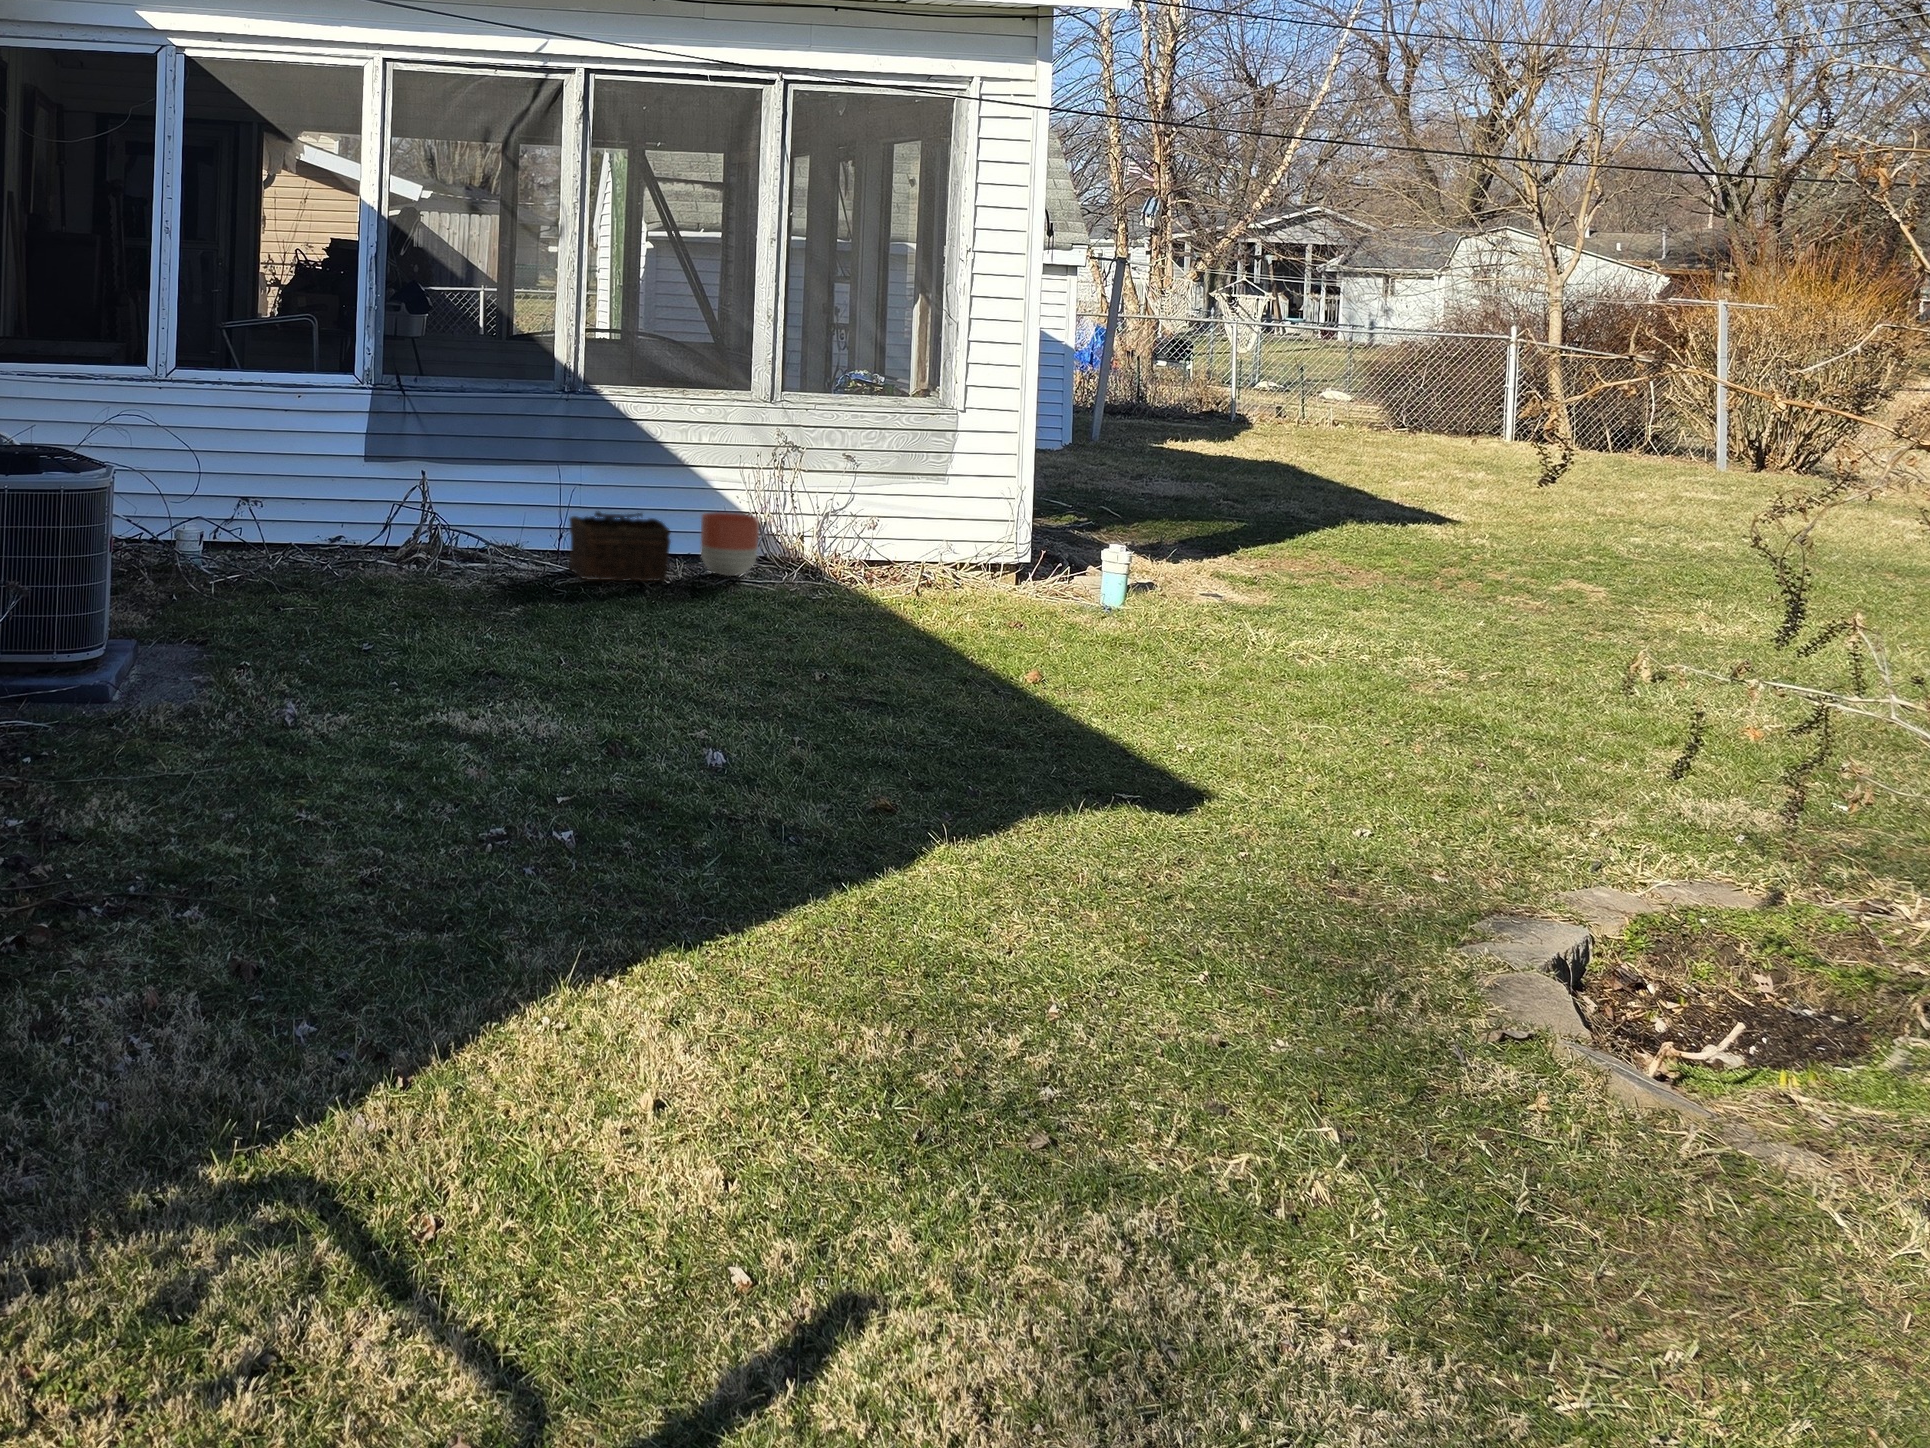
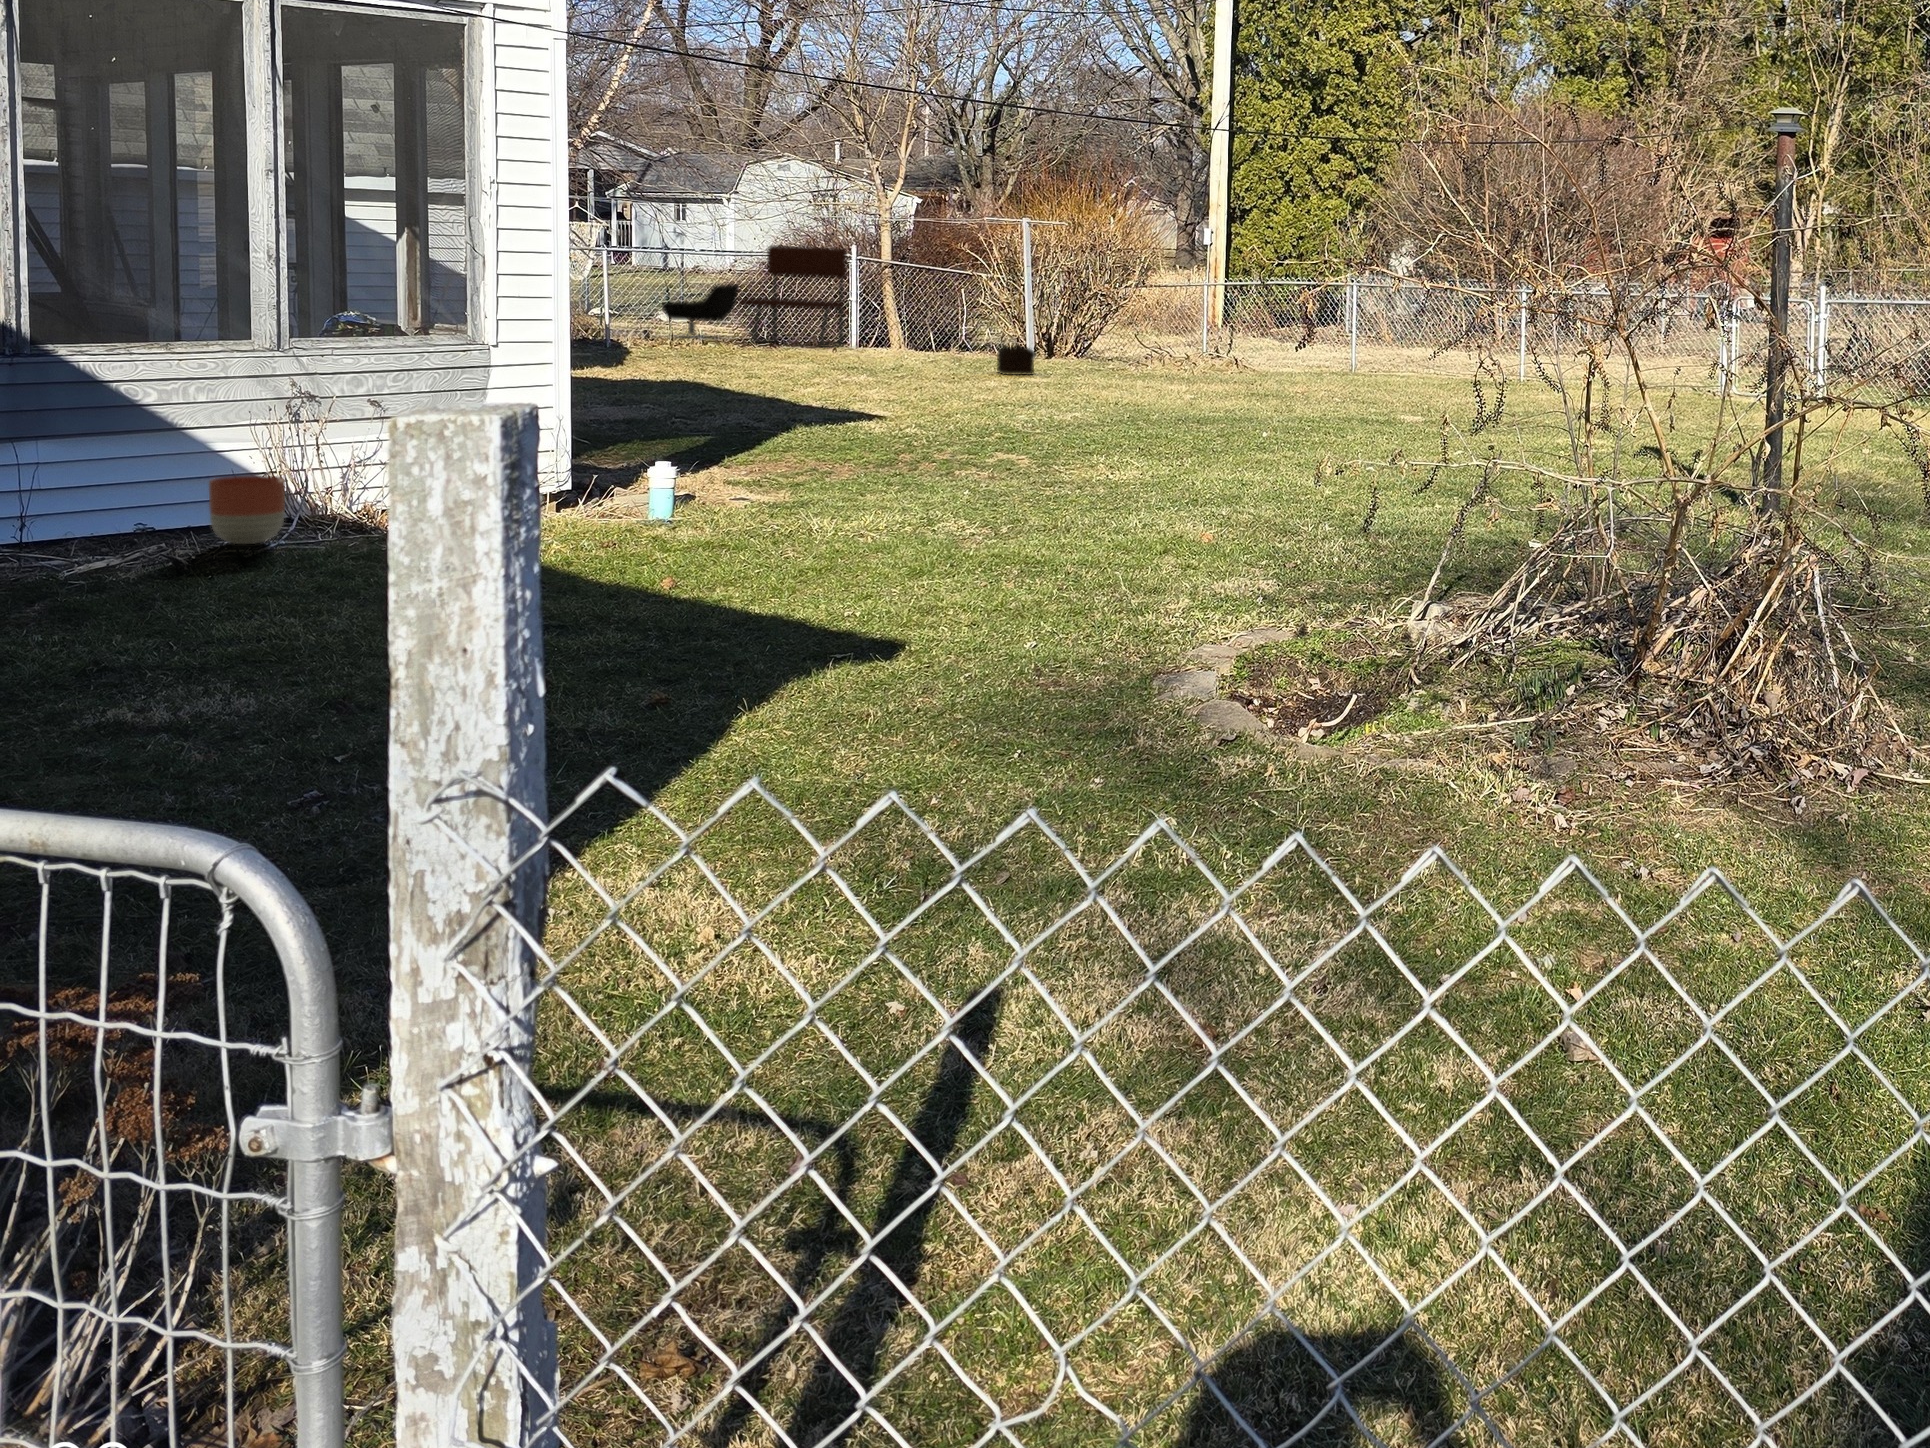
bench: none [1382,325,1506,439] -> present [740,245,847,347]
lounge chair: none [1303,365,1388,421] -> present [662,284,739,336]
basket: present [569,511,671,581] -> present [997,345,1036,375]

